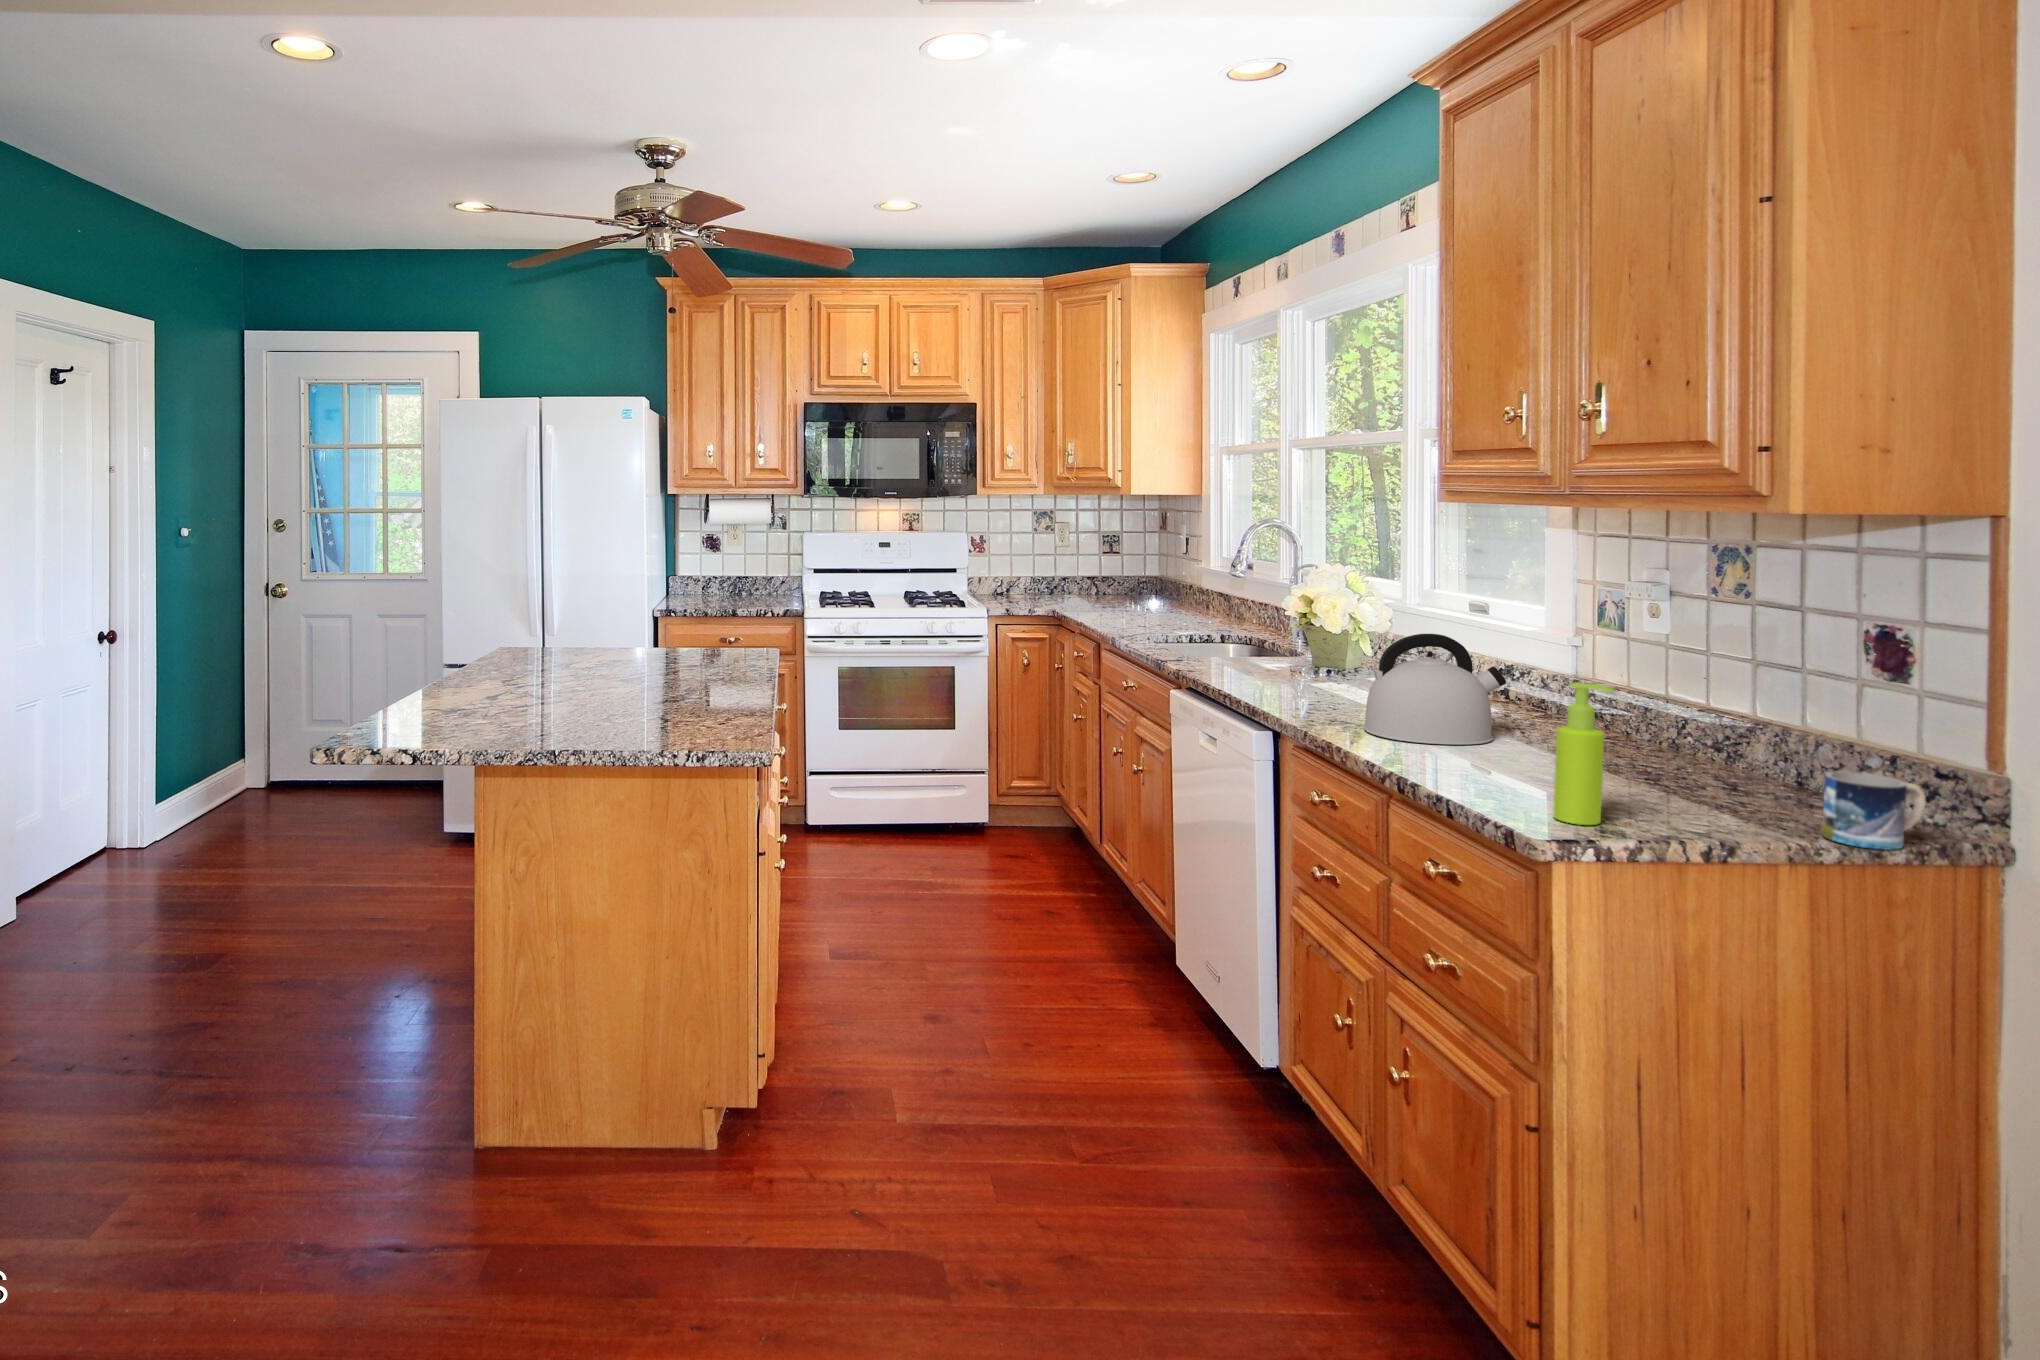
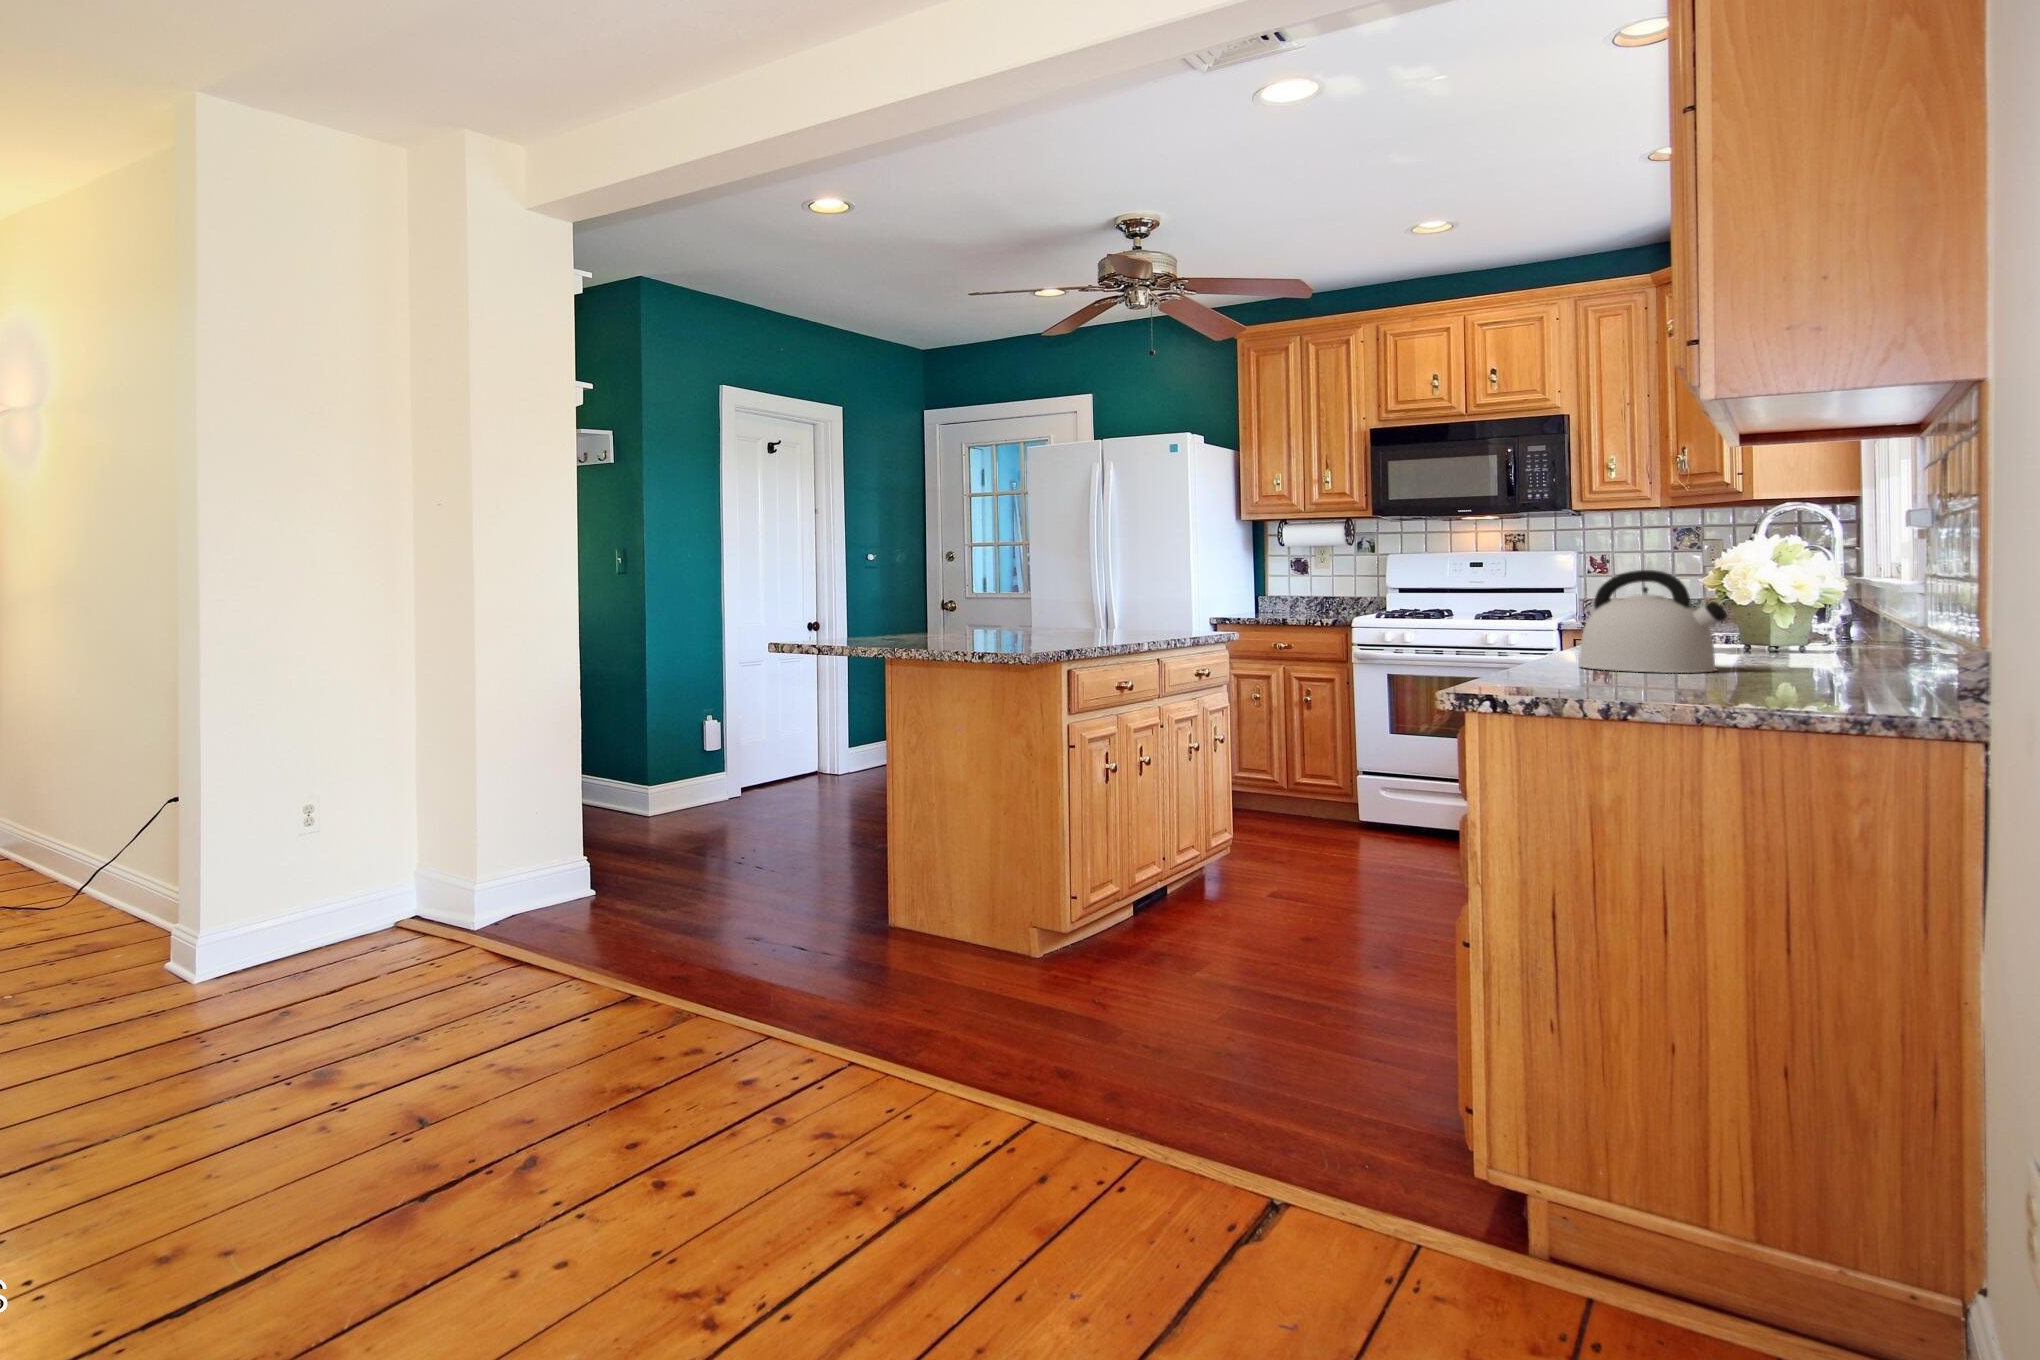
soap dispenser: present [1553,682,1615,825] -> none [1516,568,1558,691]
mug: present [1822,771,1926,850] -> none [1743,644,1853,710]

